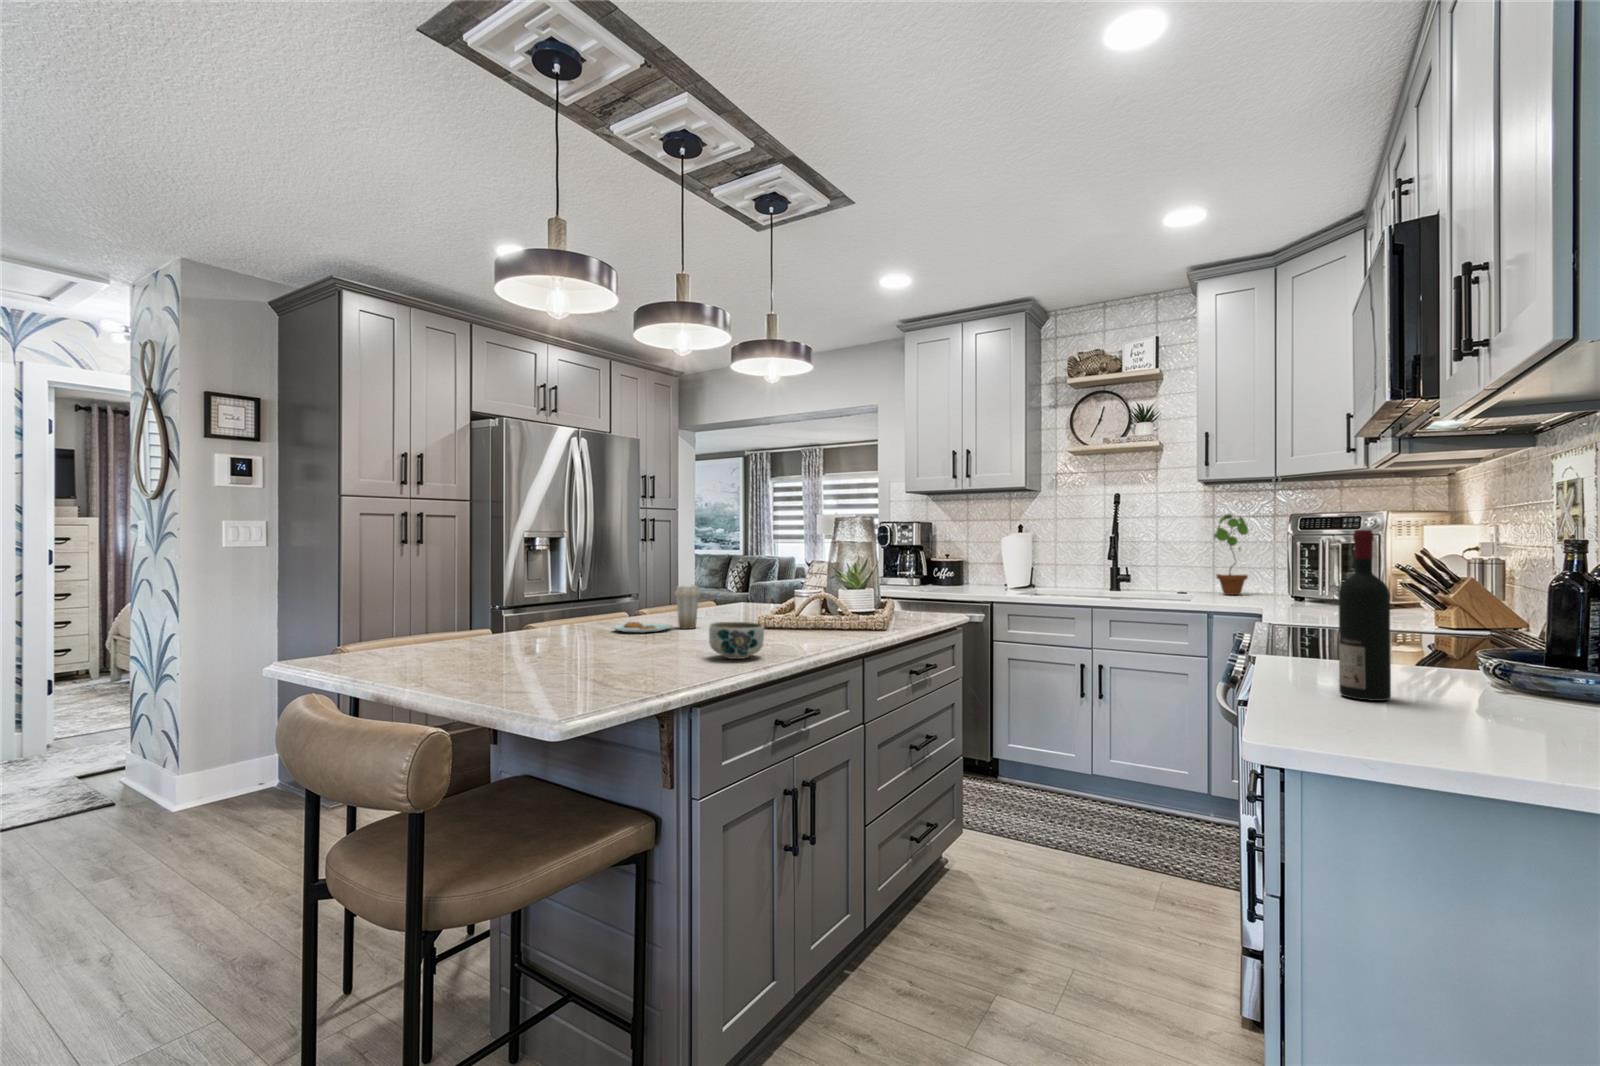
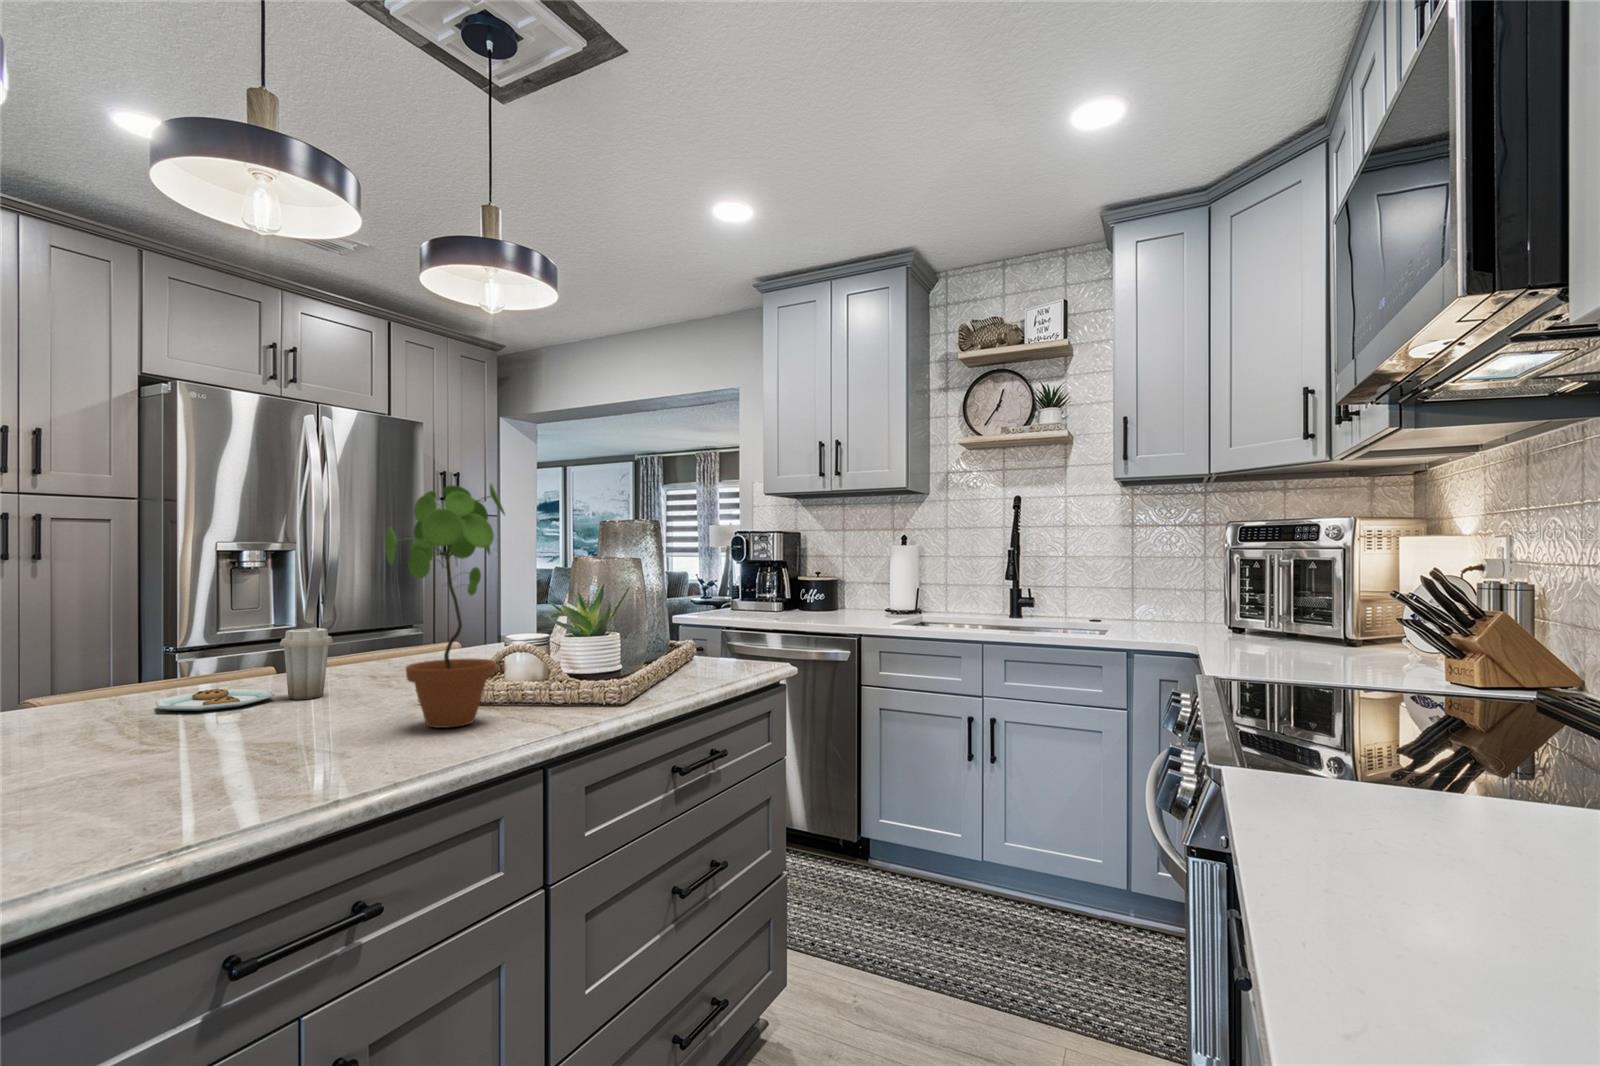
potted plant: present [1214,514,1248,595] -> present [385,484,505,728]
wine bottle: present [1339,530,1391,701] -> none [1353,532,1484,953]
bowl: present [709,622,764,659] -> none [126,713,263,795]

